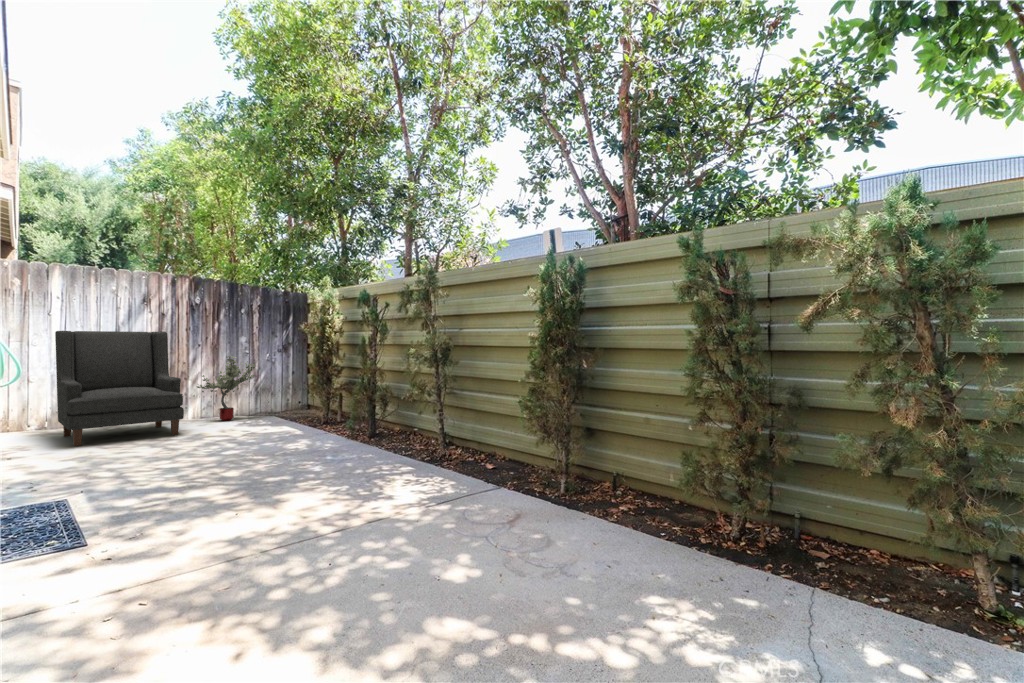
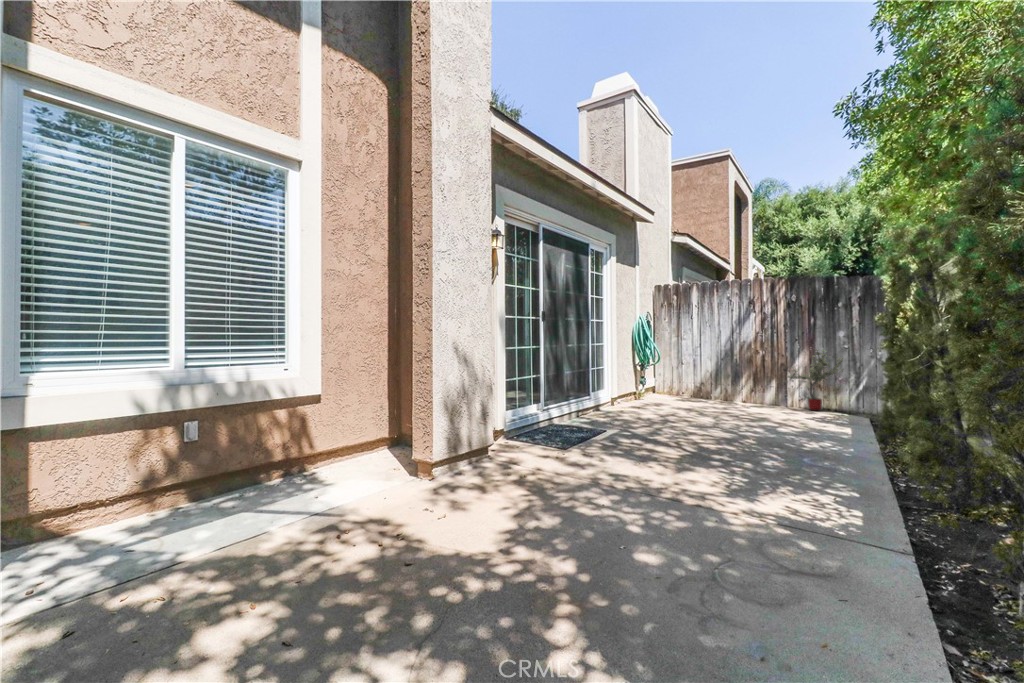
chair: present [55,331,184,446] -> none [680,328,762,413]

